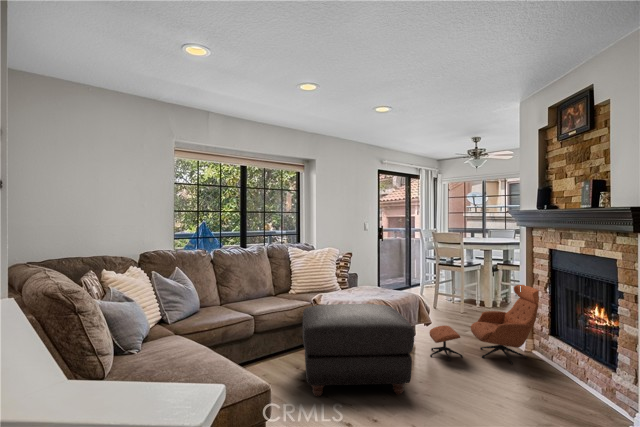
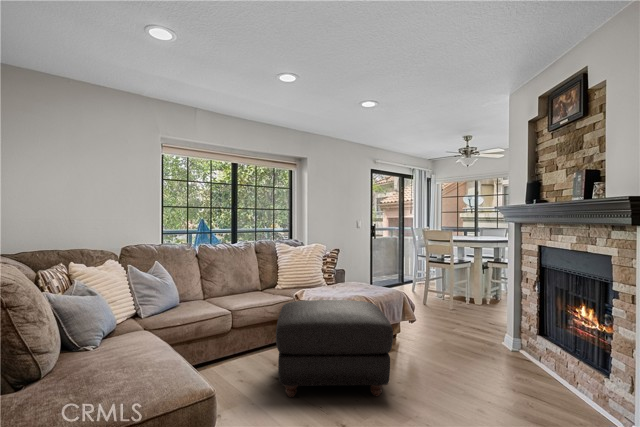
lounge chair: present [430,285,539,364] -> none [414,282,528,365]

